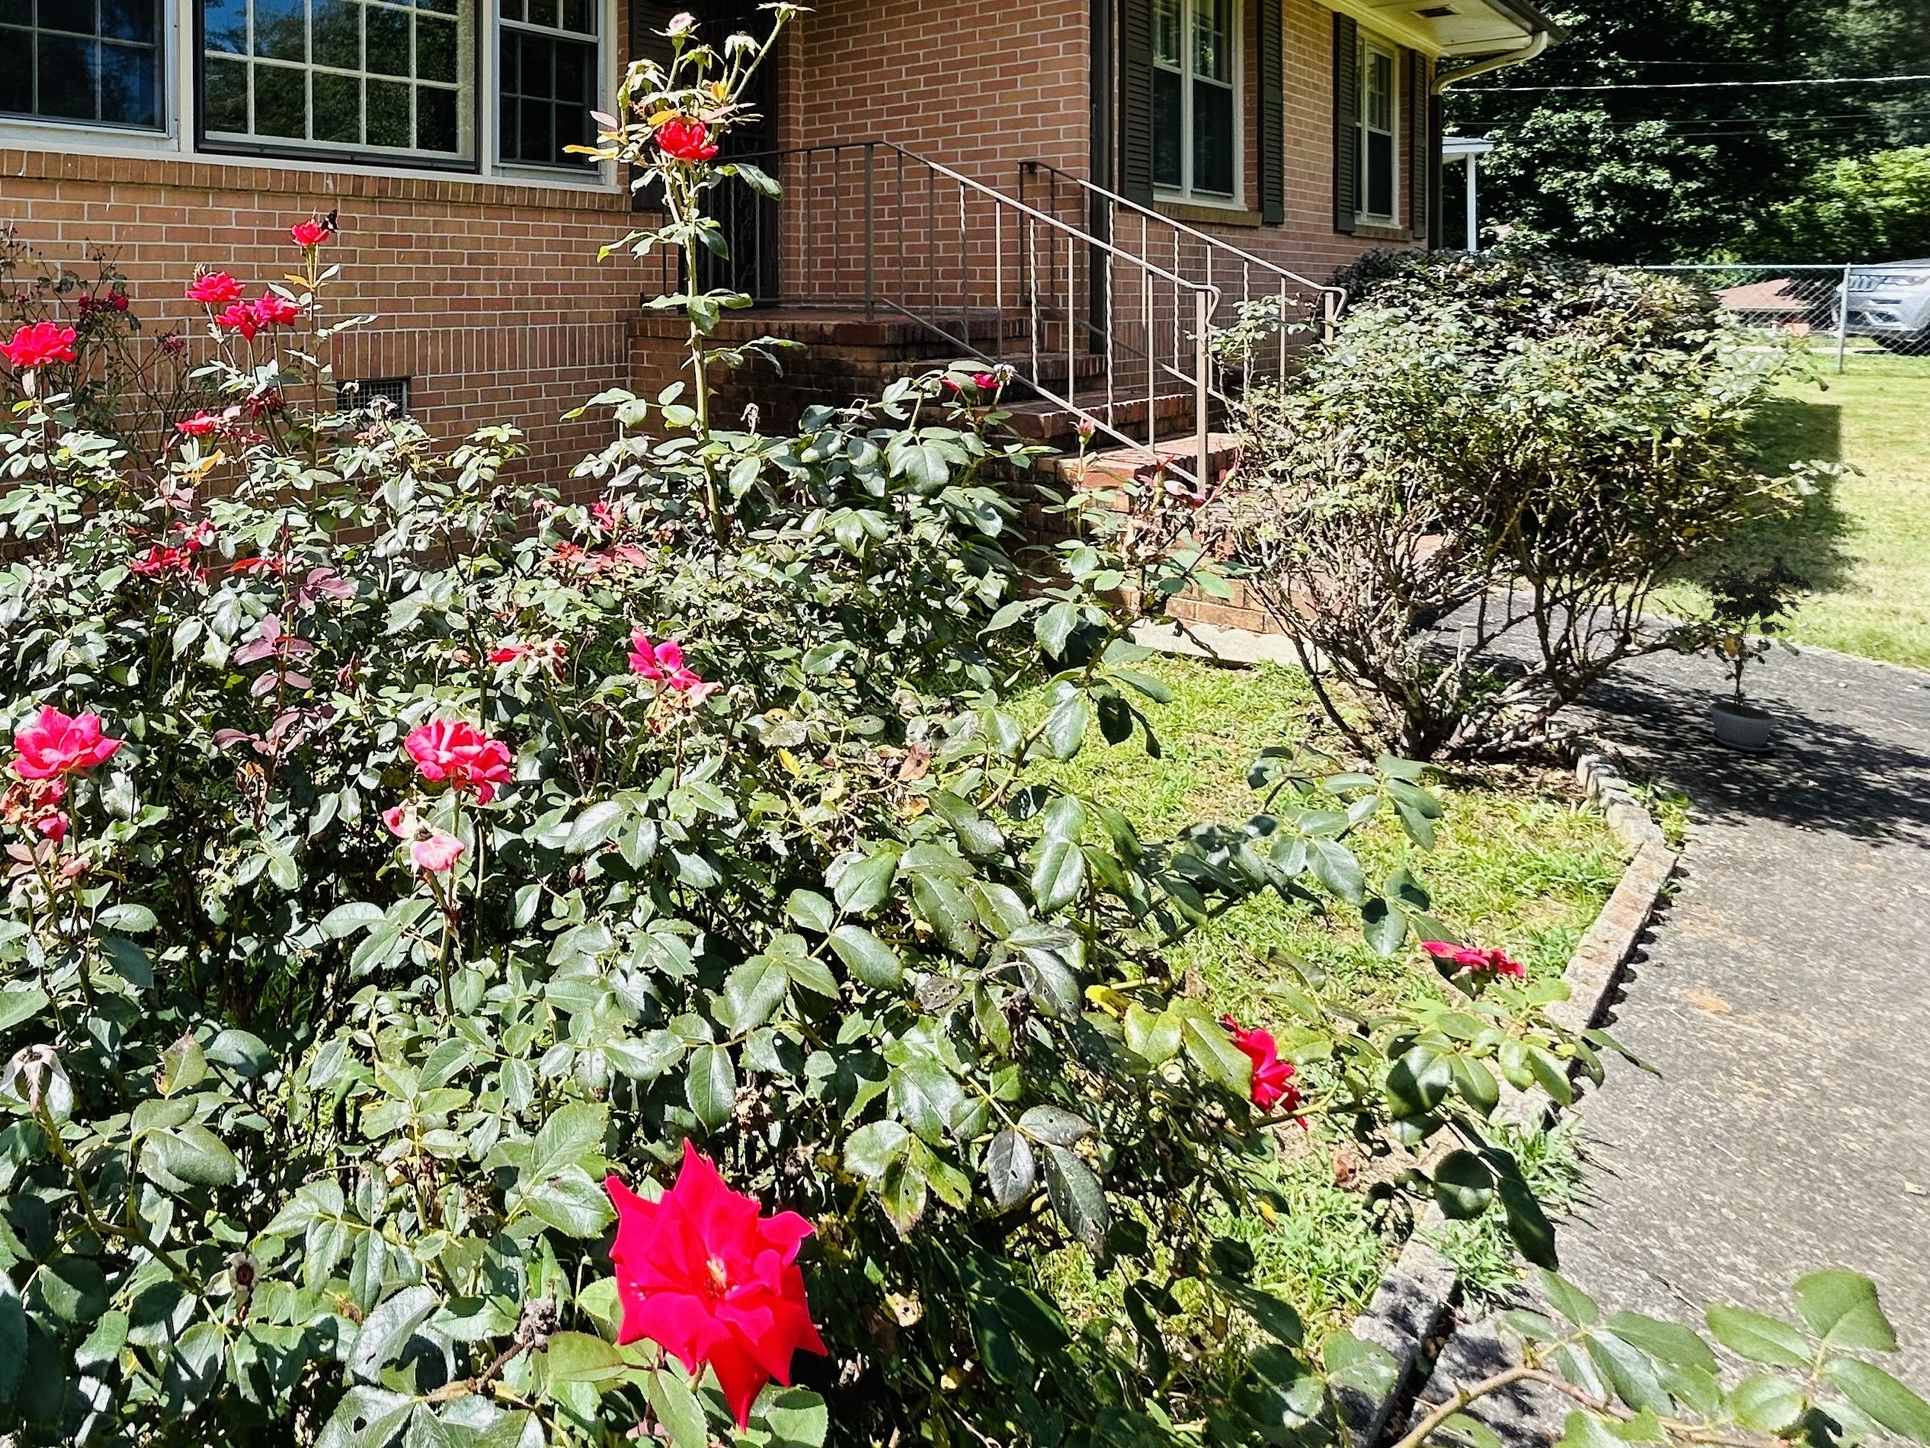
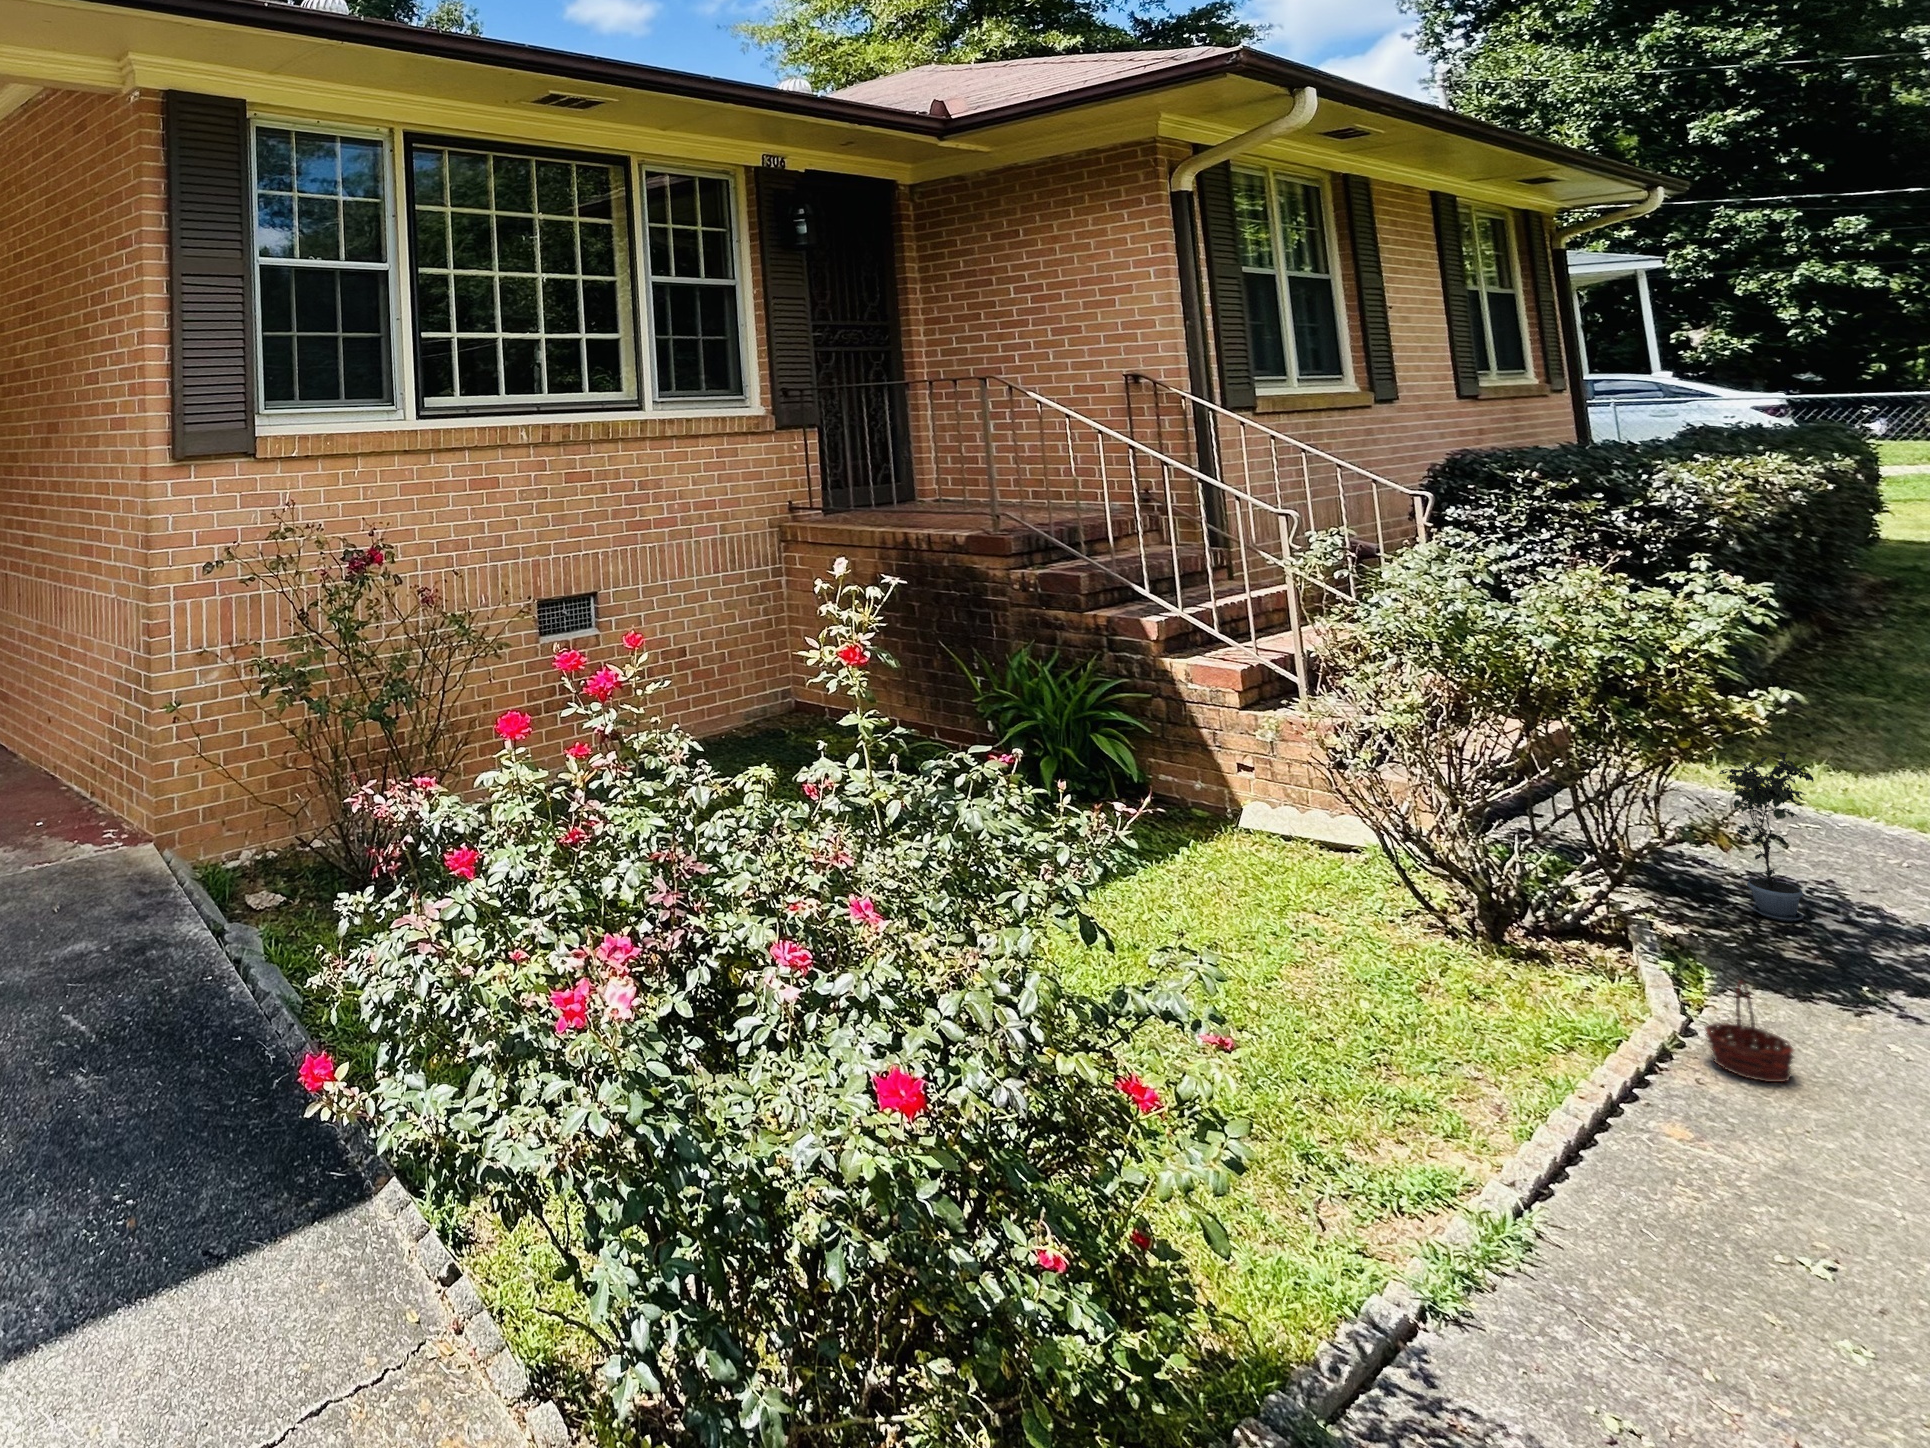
basket: none [1735,823,1864,953] -> present [1705,980,1794,1082]

